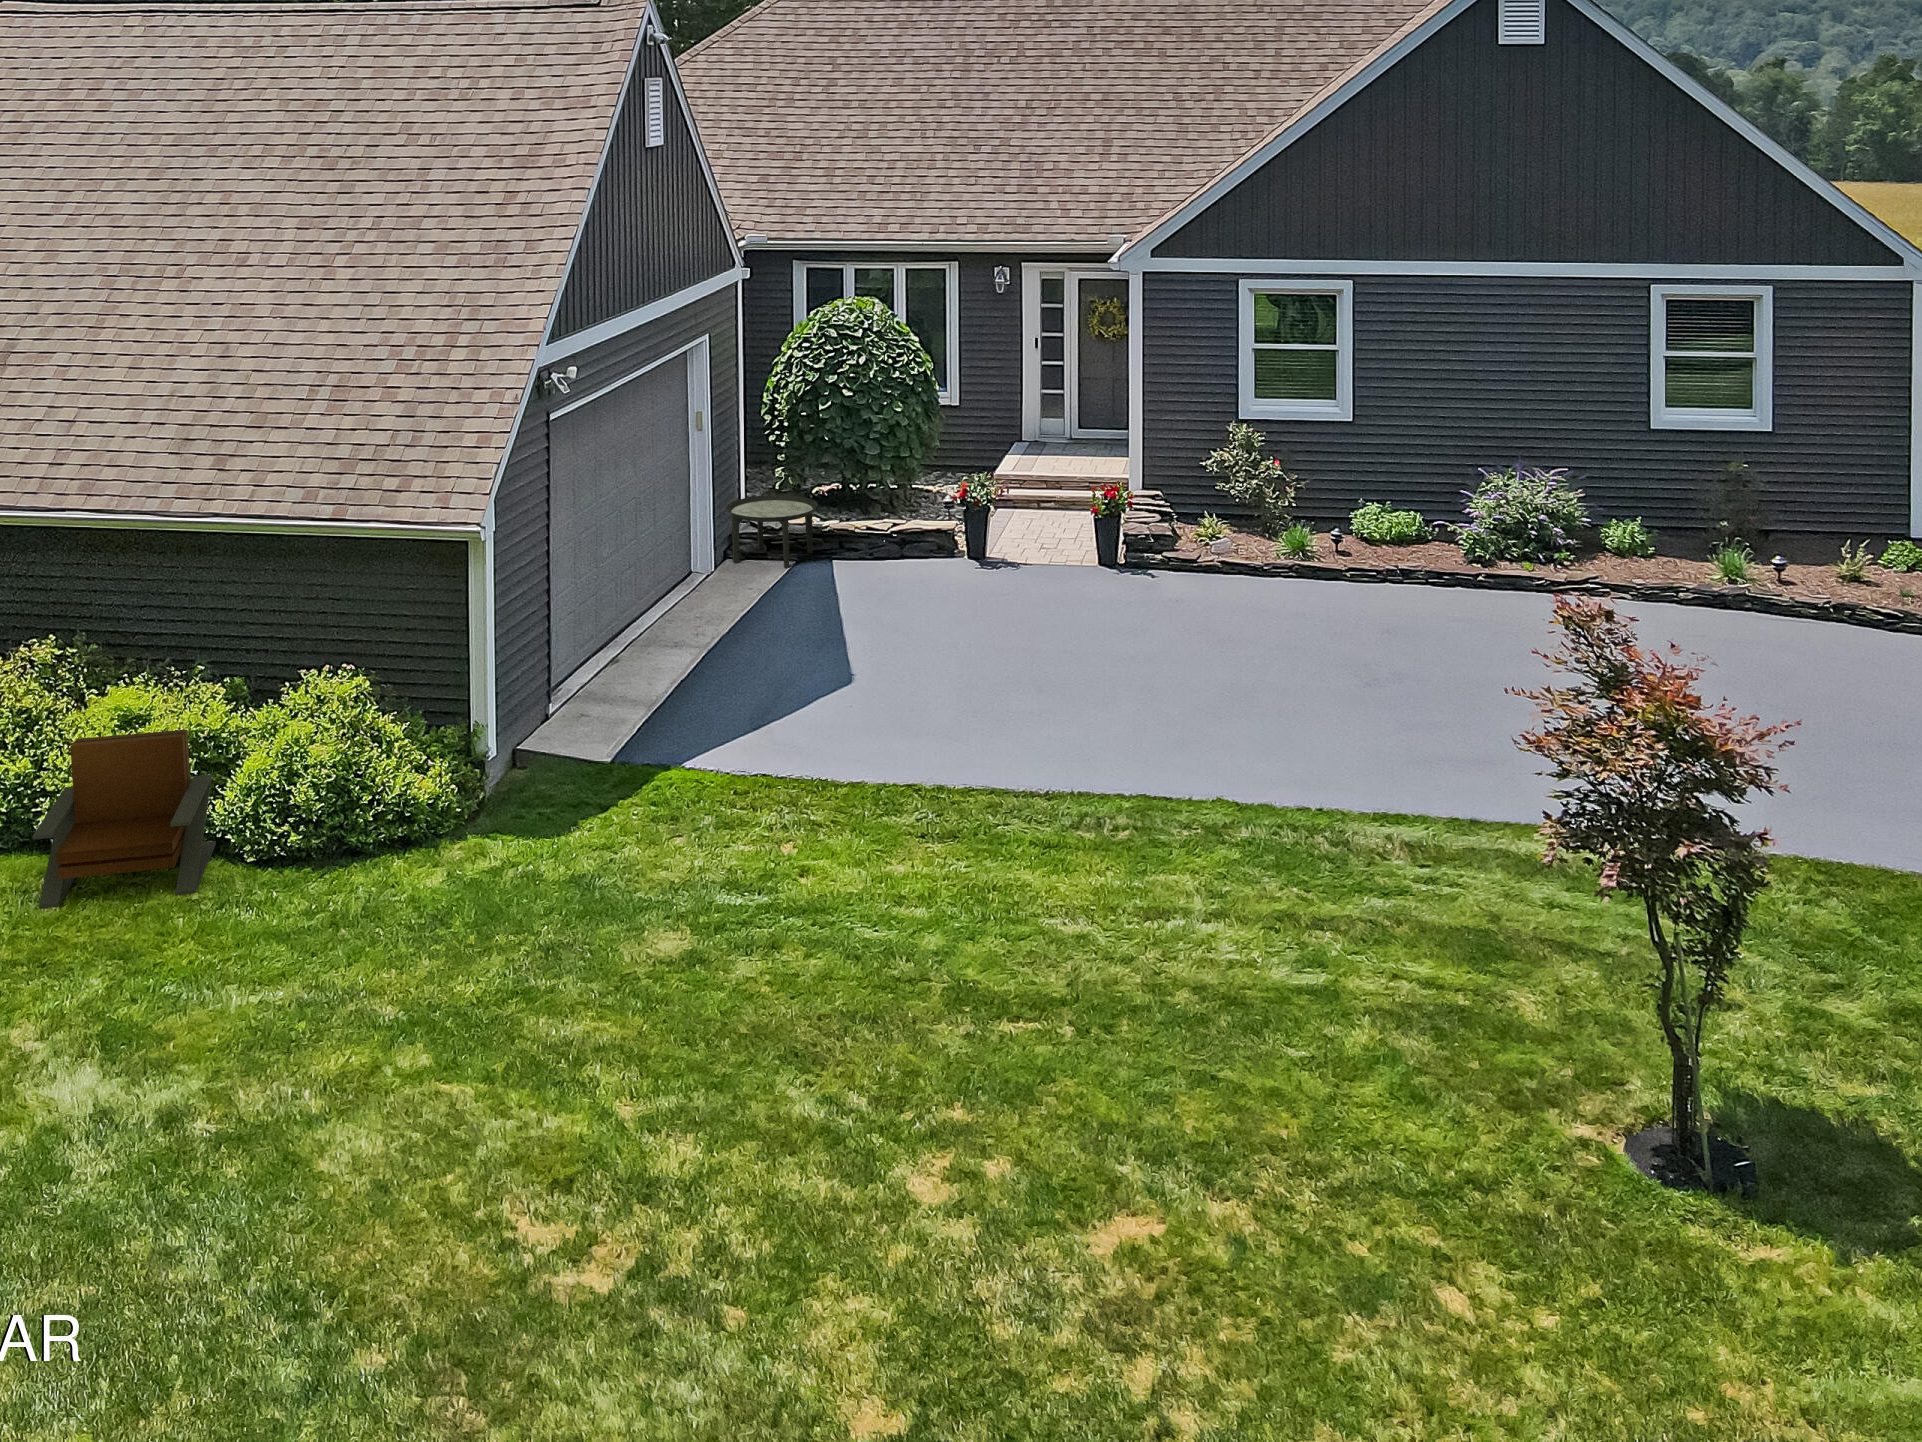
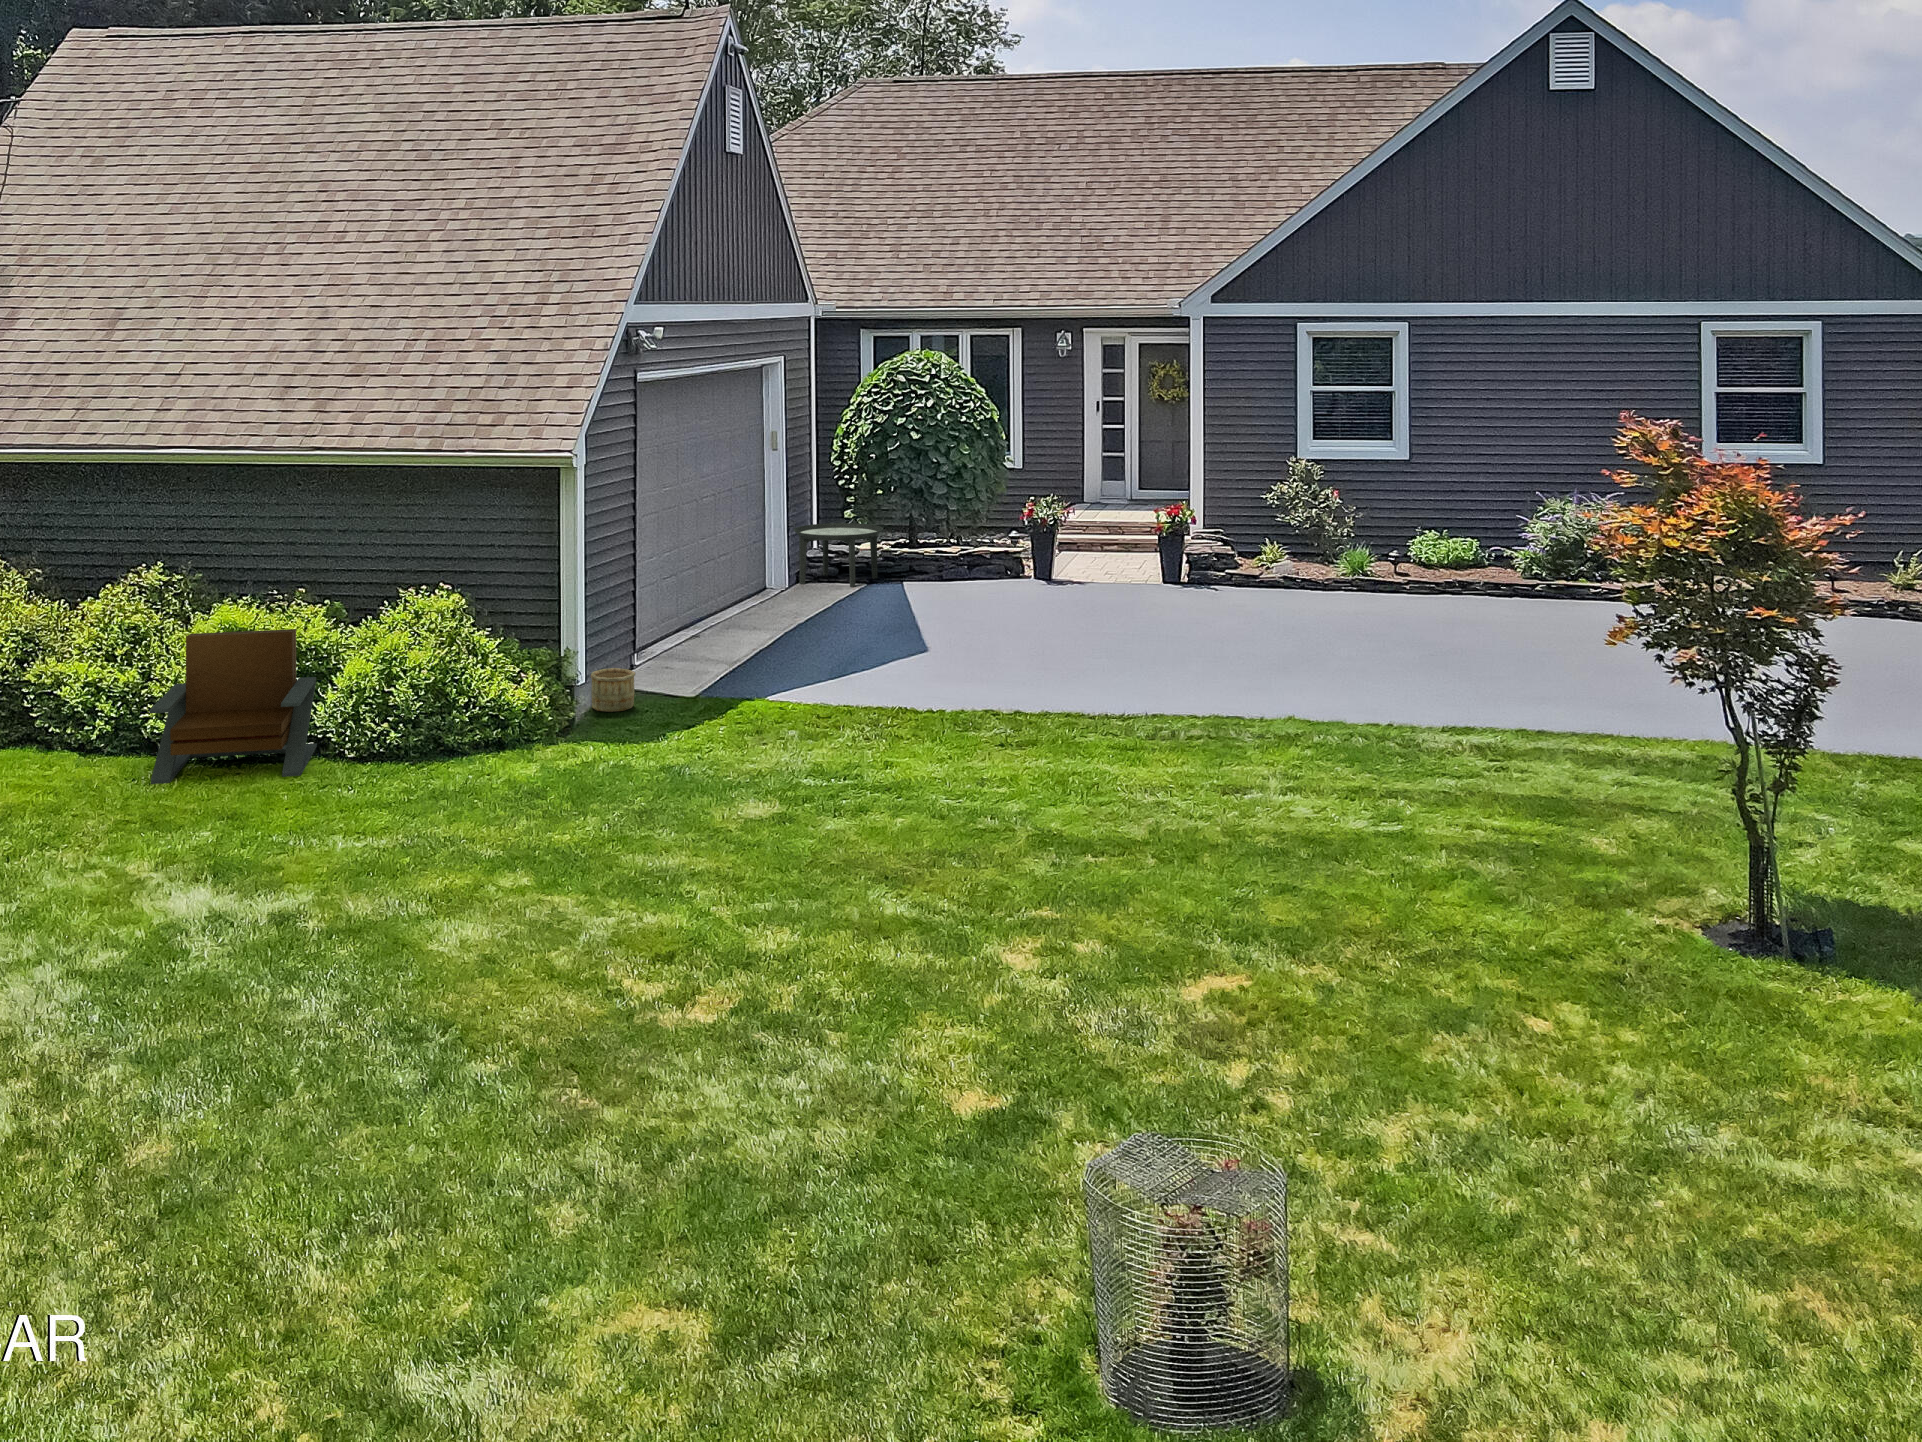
potted tree: none [1481,514,1523,576] -> present [1542,538,1576,593]
wooden bucket: none [501,732,549,782] -> present [590,668,636,712]

